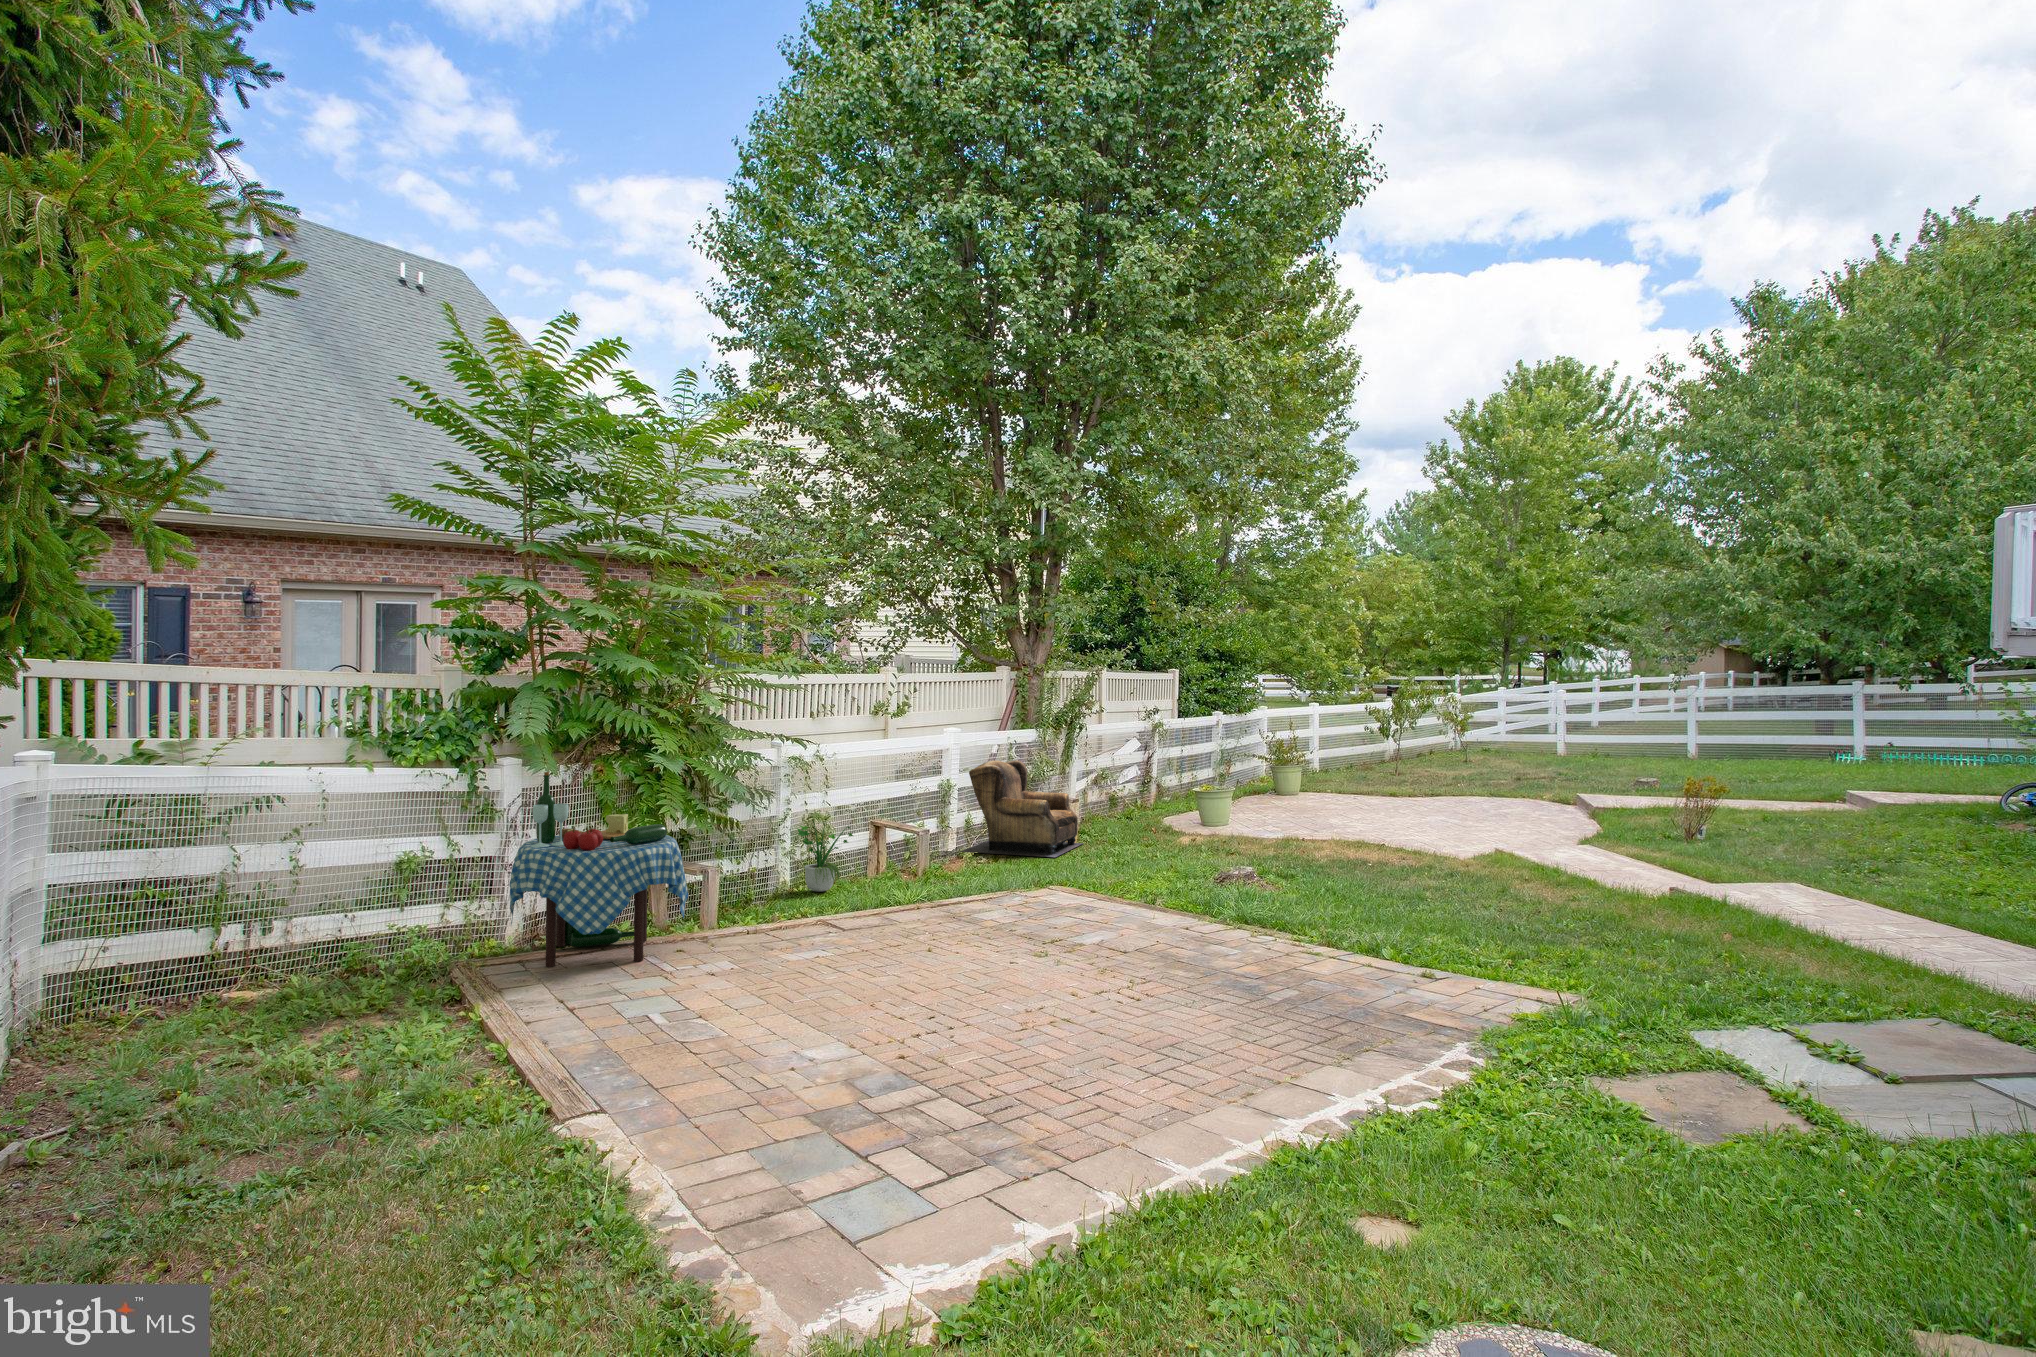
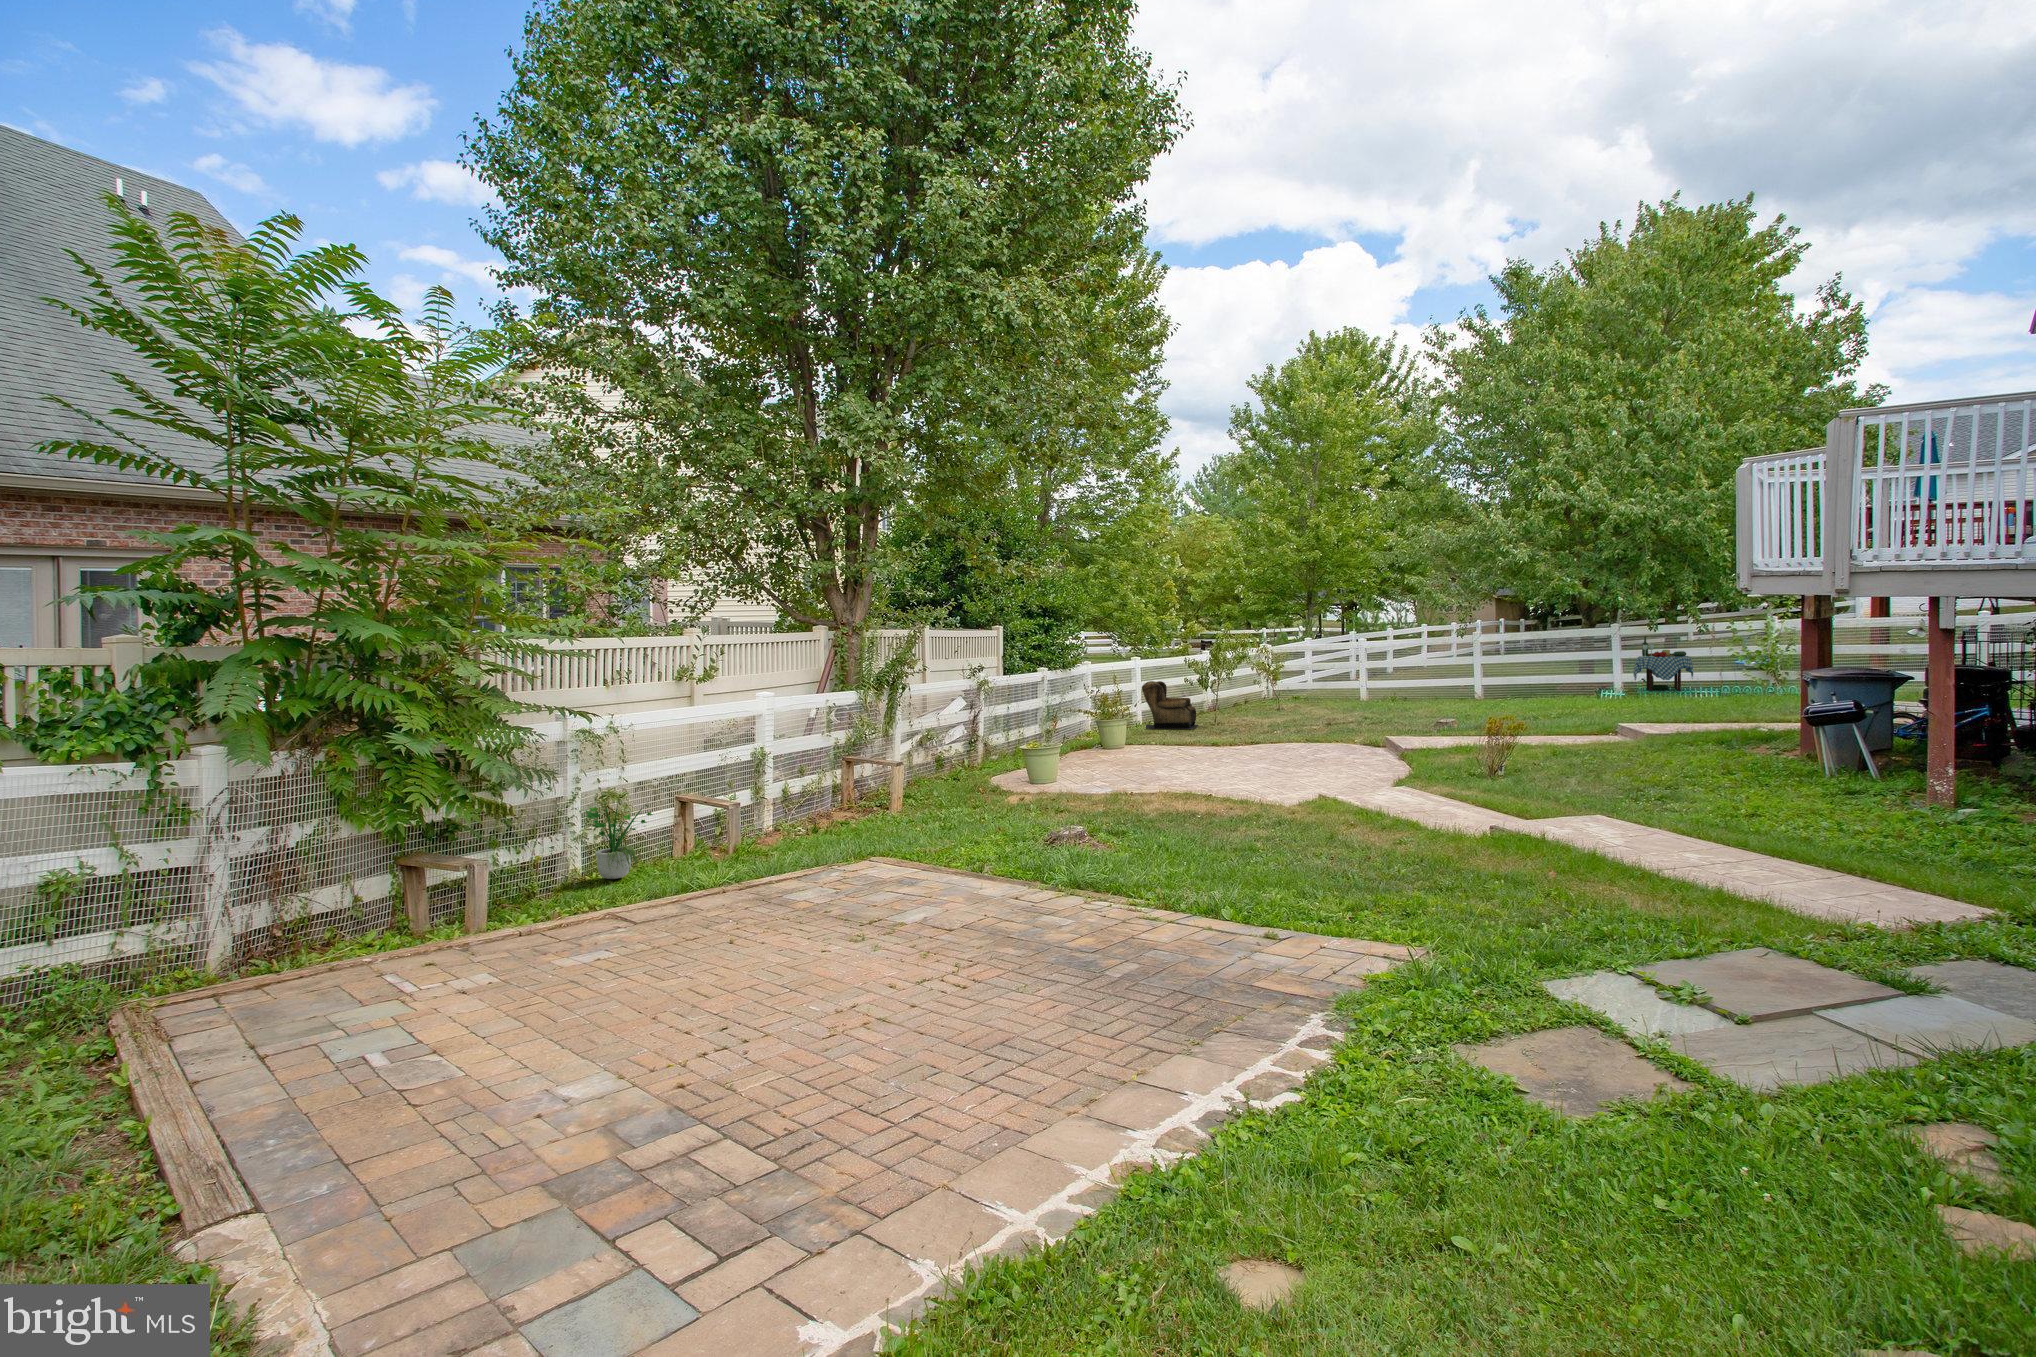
armchair: present [960,760,1083,857] -> present [1142,681,1197,729]
dining table: present [509,772,688,967] -> present [1633,636,1693,691]

